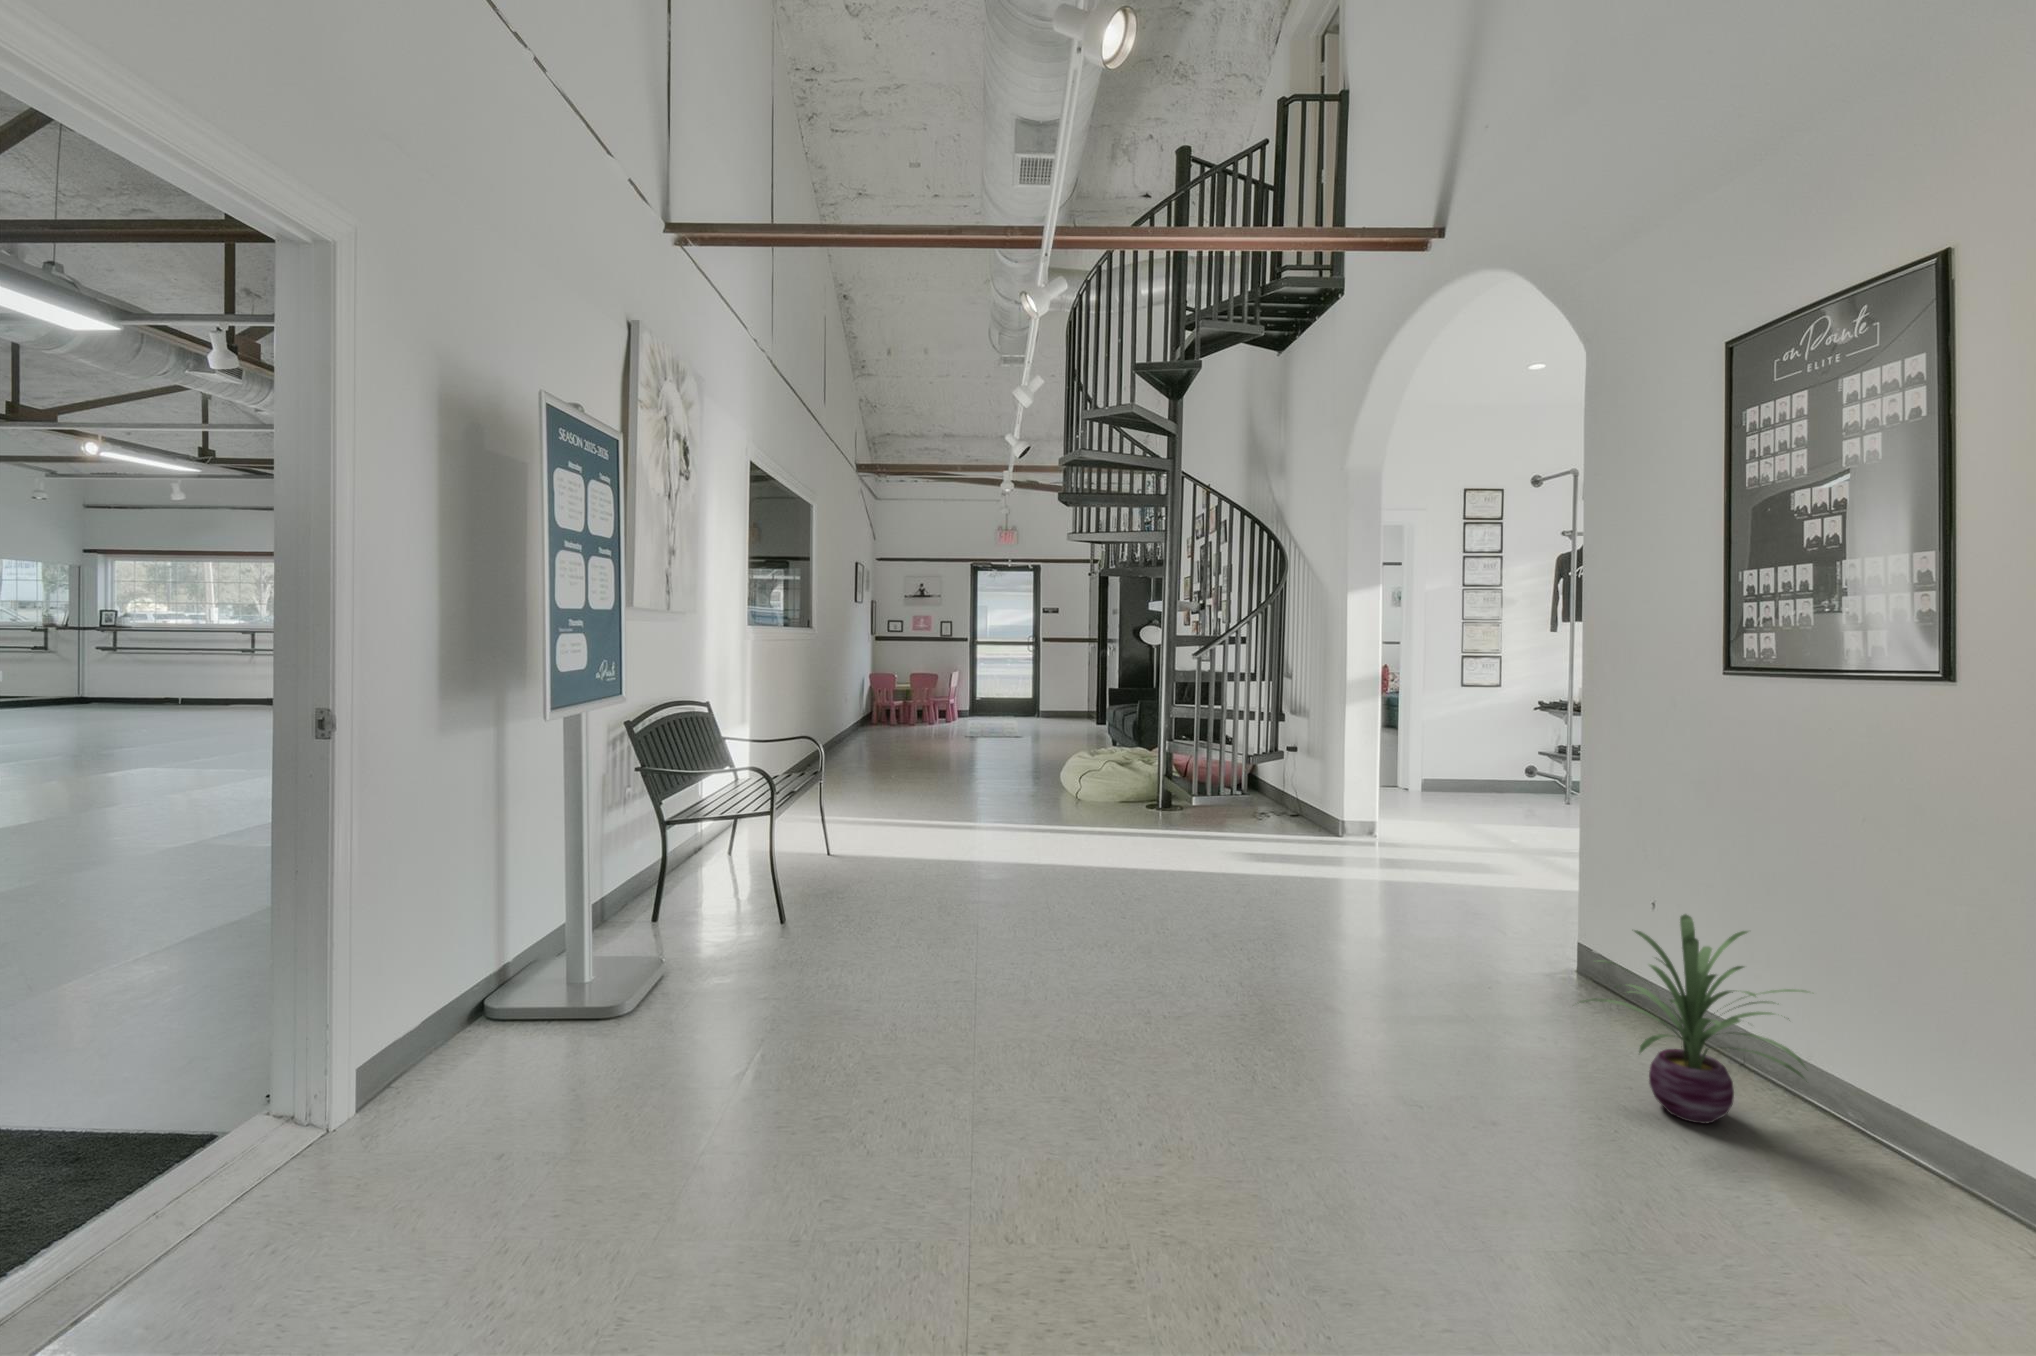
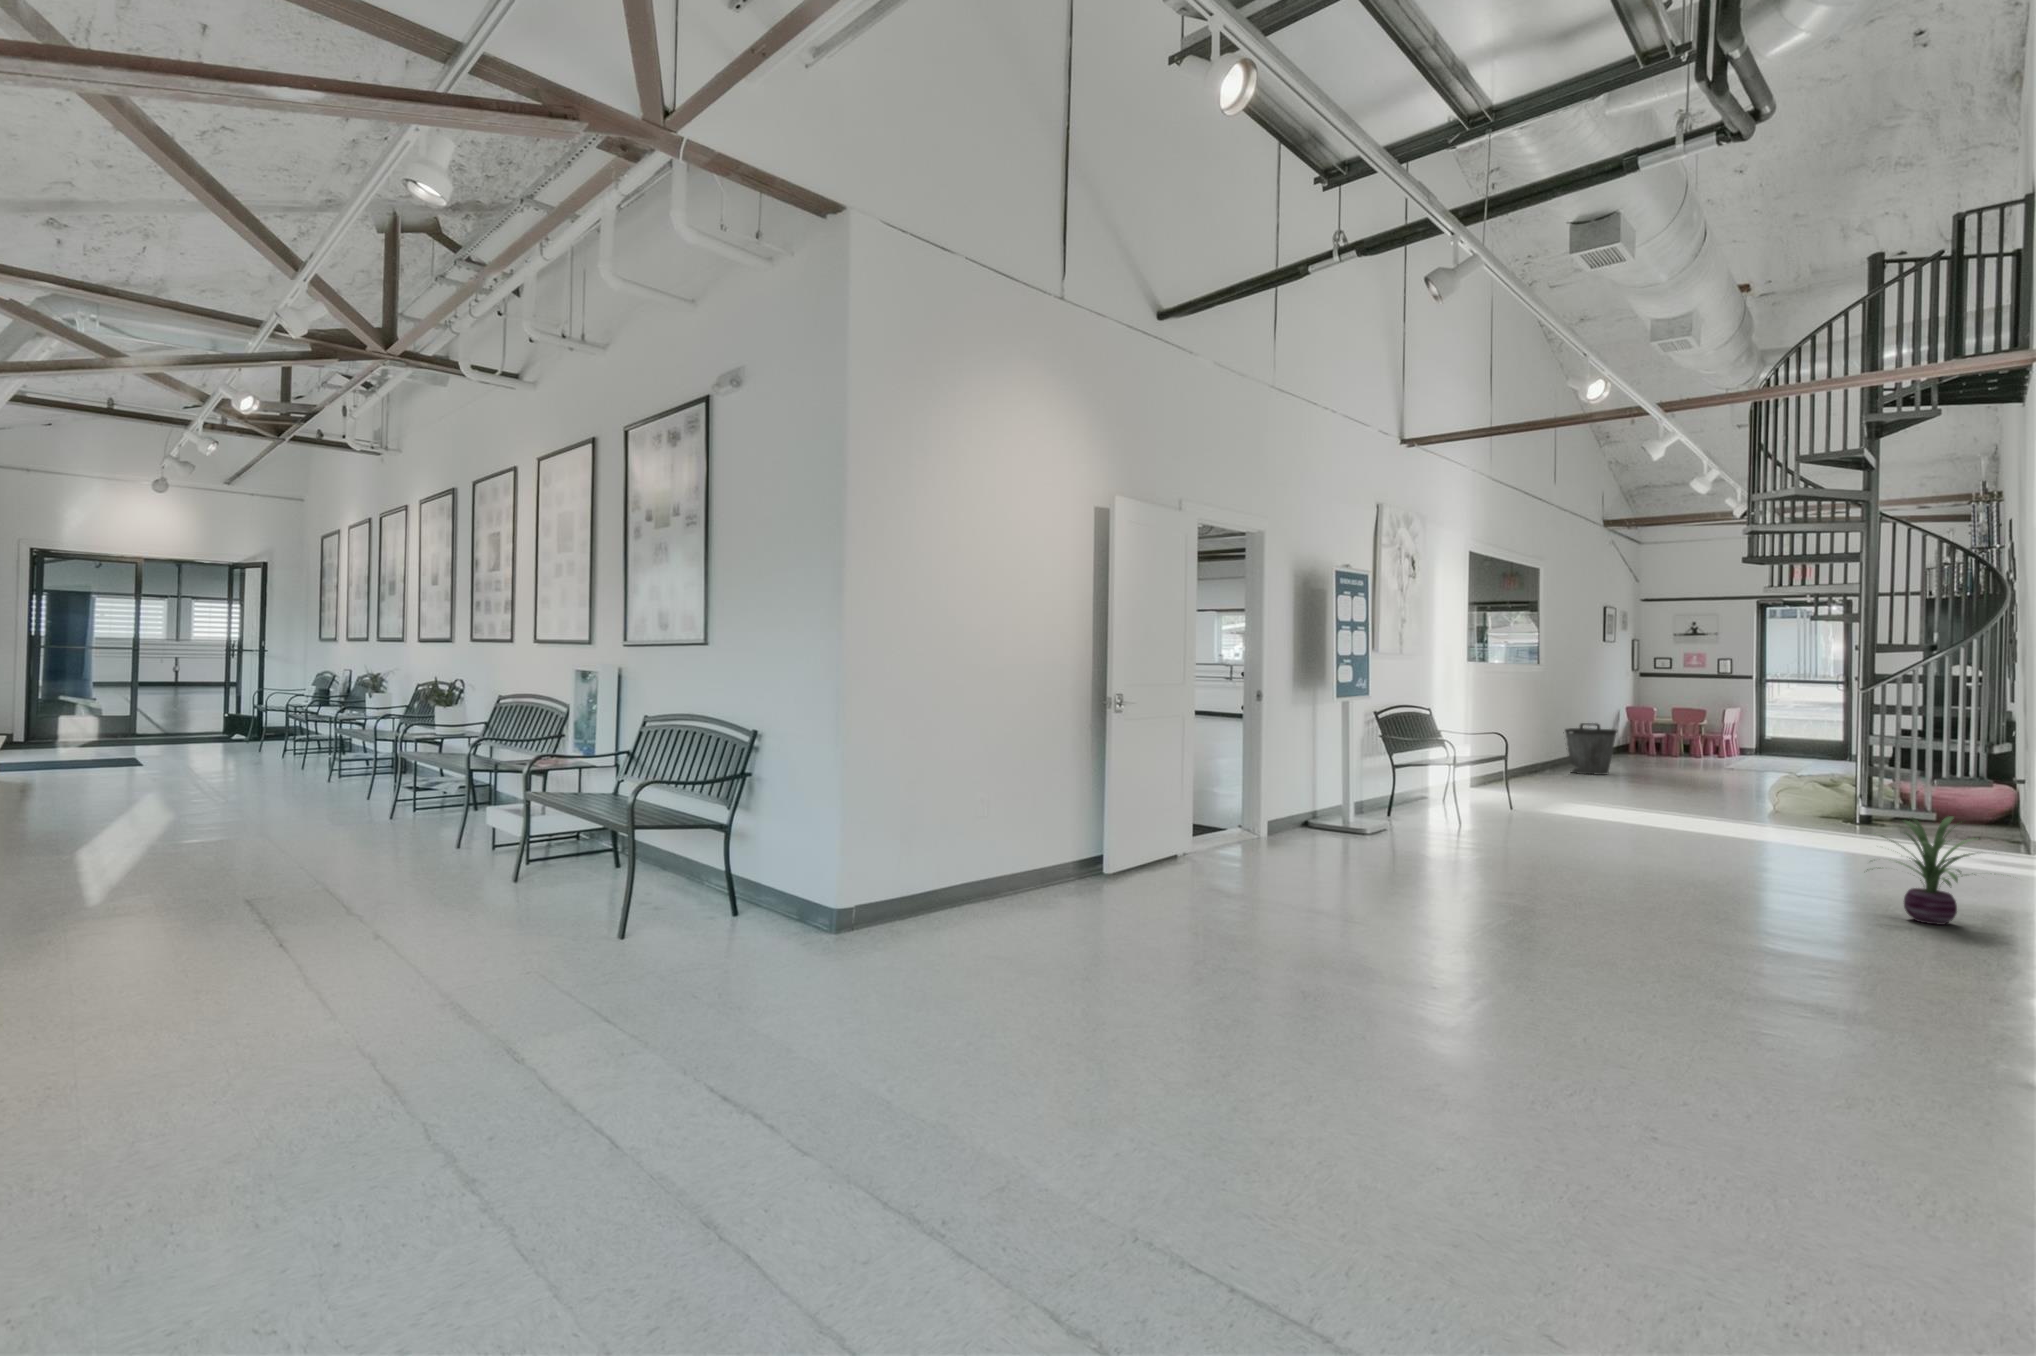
trash can: none [829,697,887,759] -> present [1563,723,1617,775]

